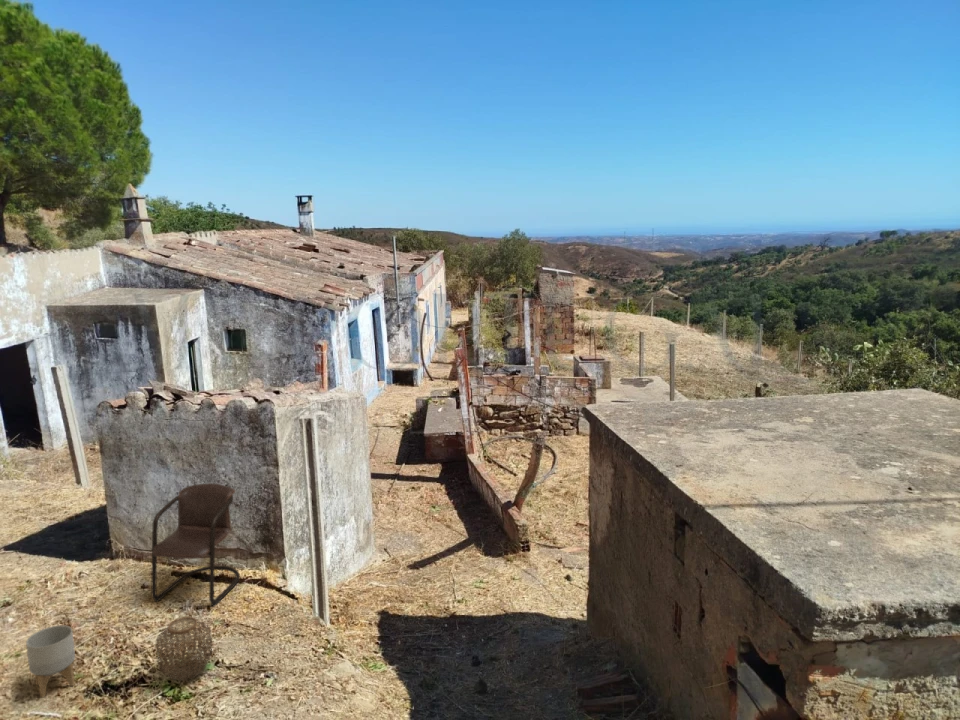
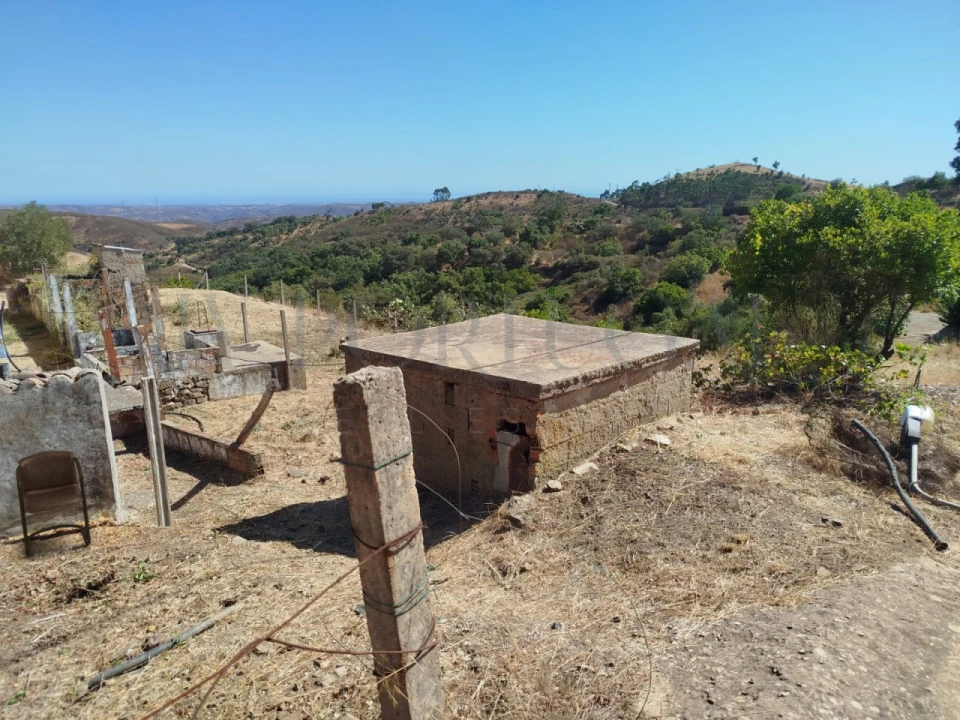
woven basket: present [156,617,212,680] -> none [114,527,157,572]
planter: present [26,625,75,697] -> none [16,556,57,609]

